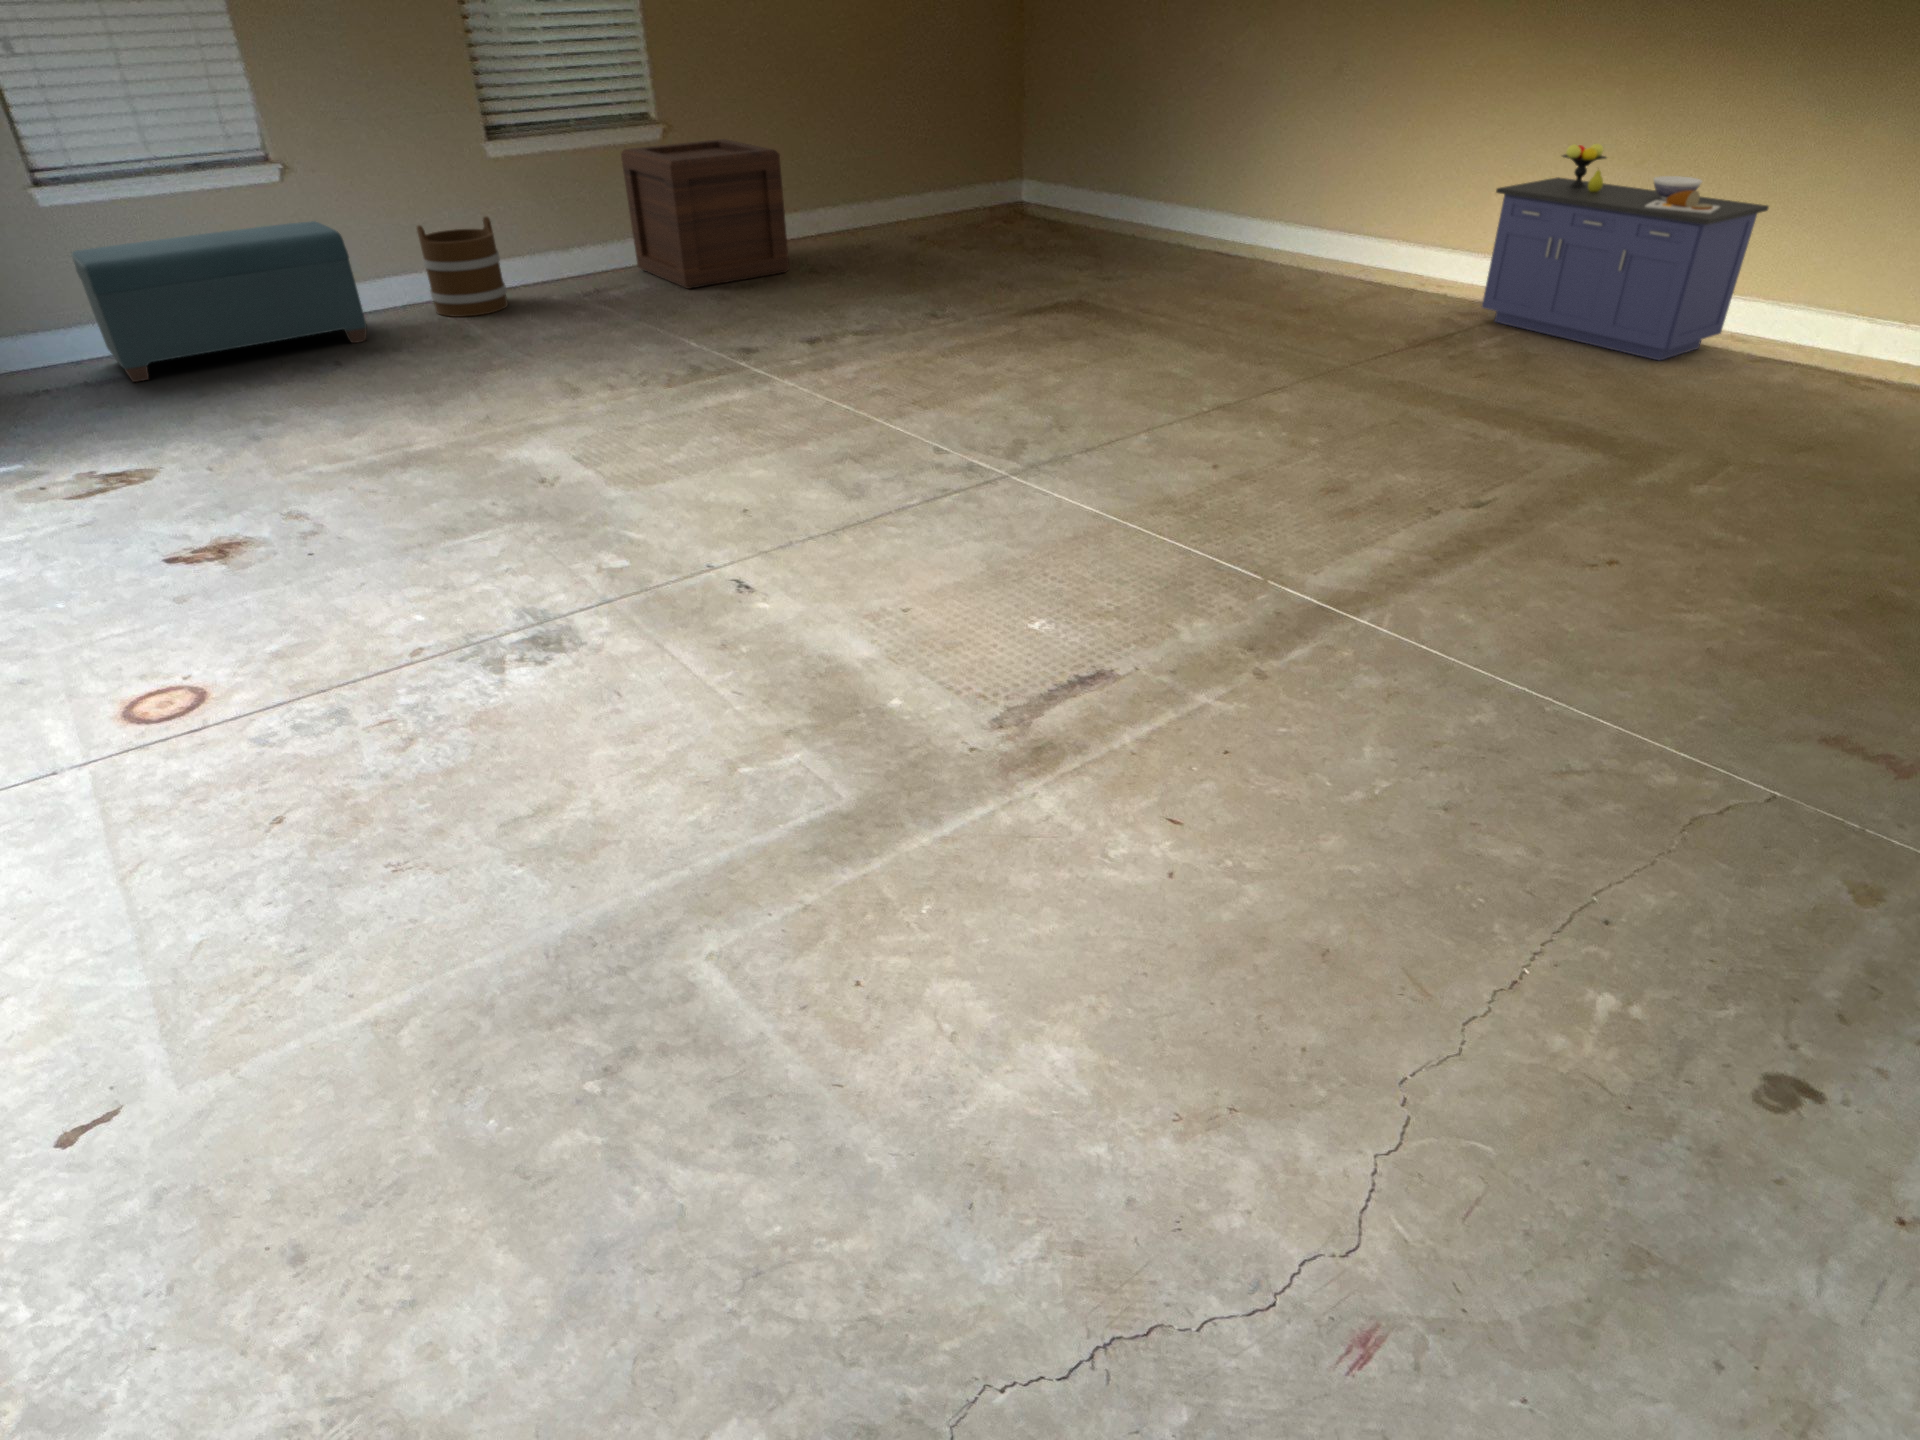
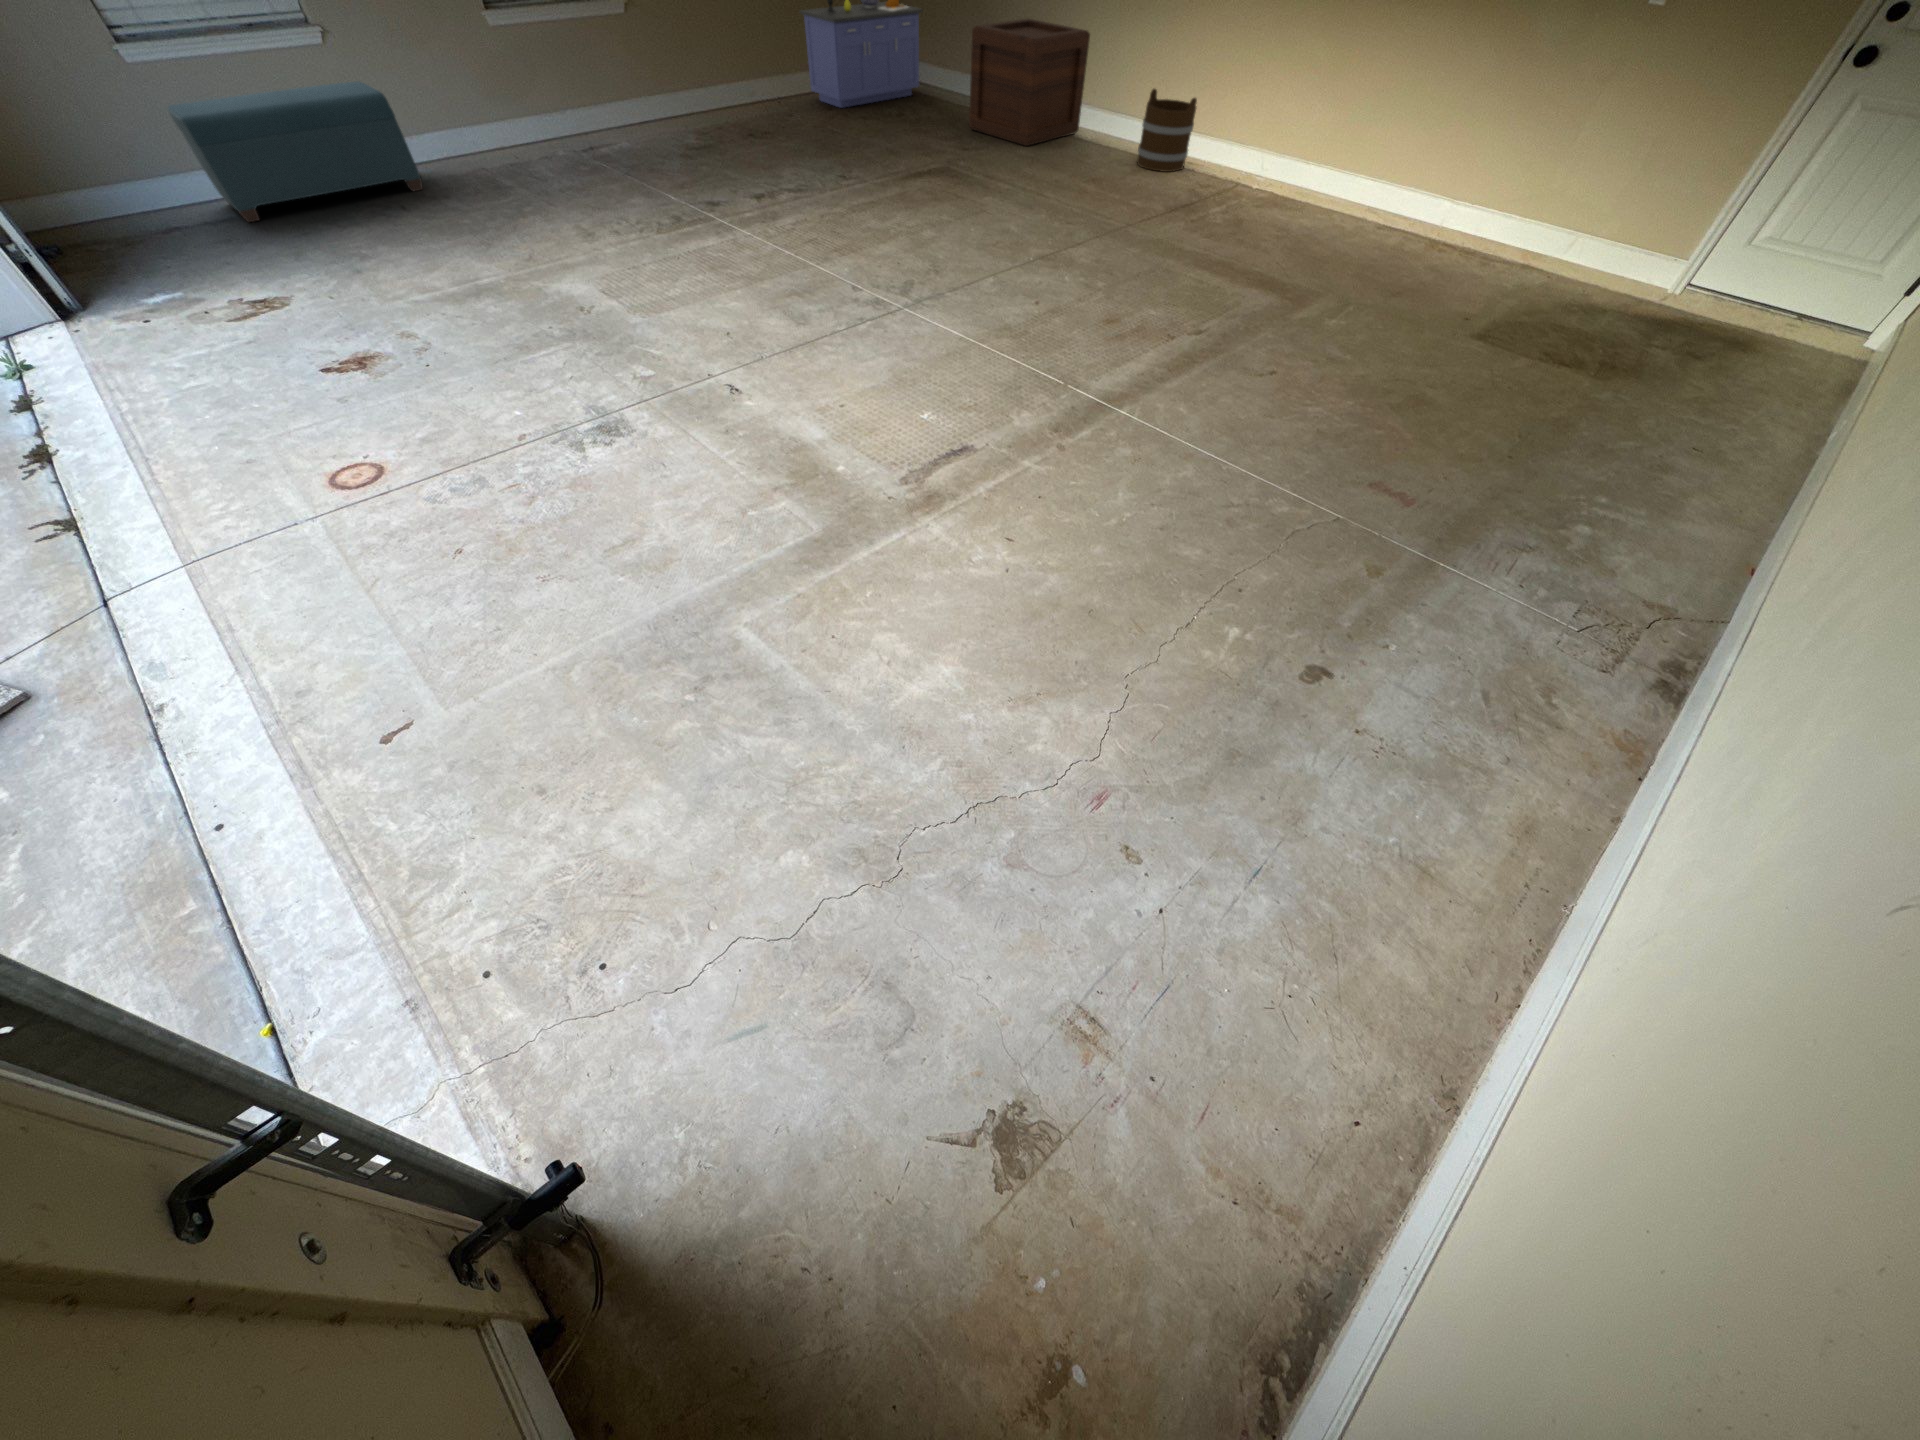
wooden crate: present [621,139,789,289] -> present [969,19,1090,146]
storage cabinet: present [1482,144,1768,361] -> present [800,0,923,108]
bucket: present [417,216,508,317] -> present [1137,89,1197,172]

